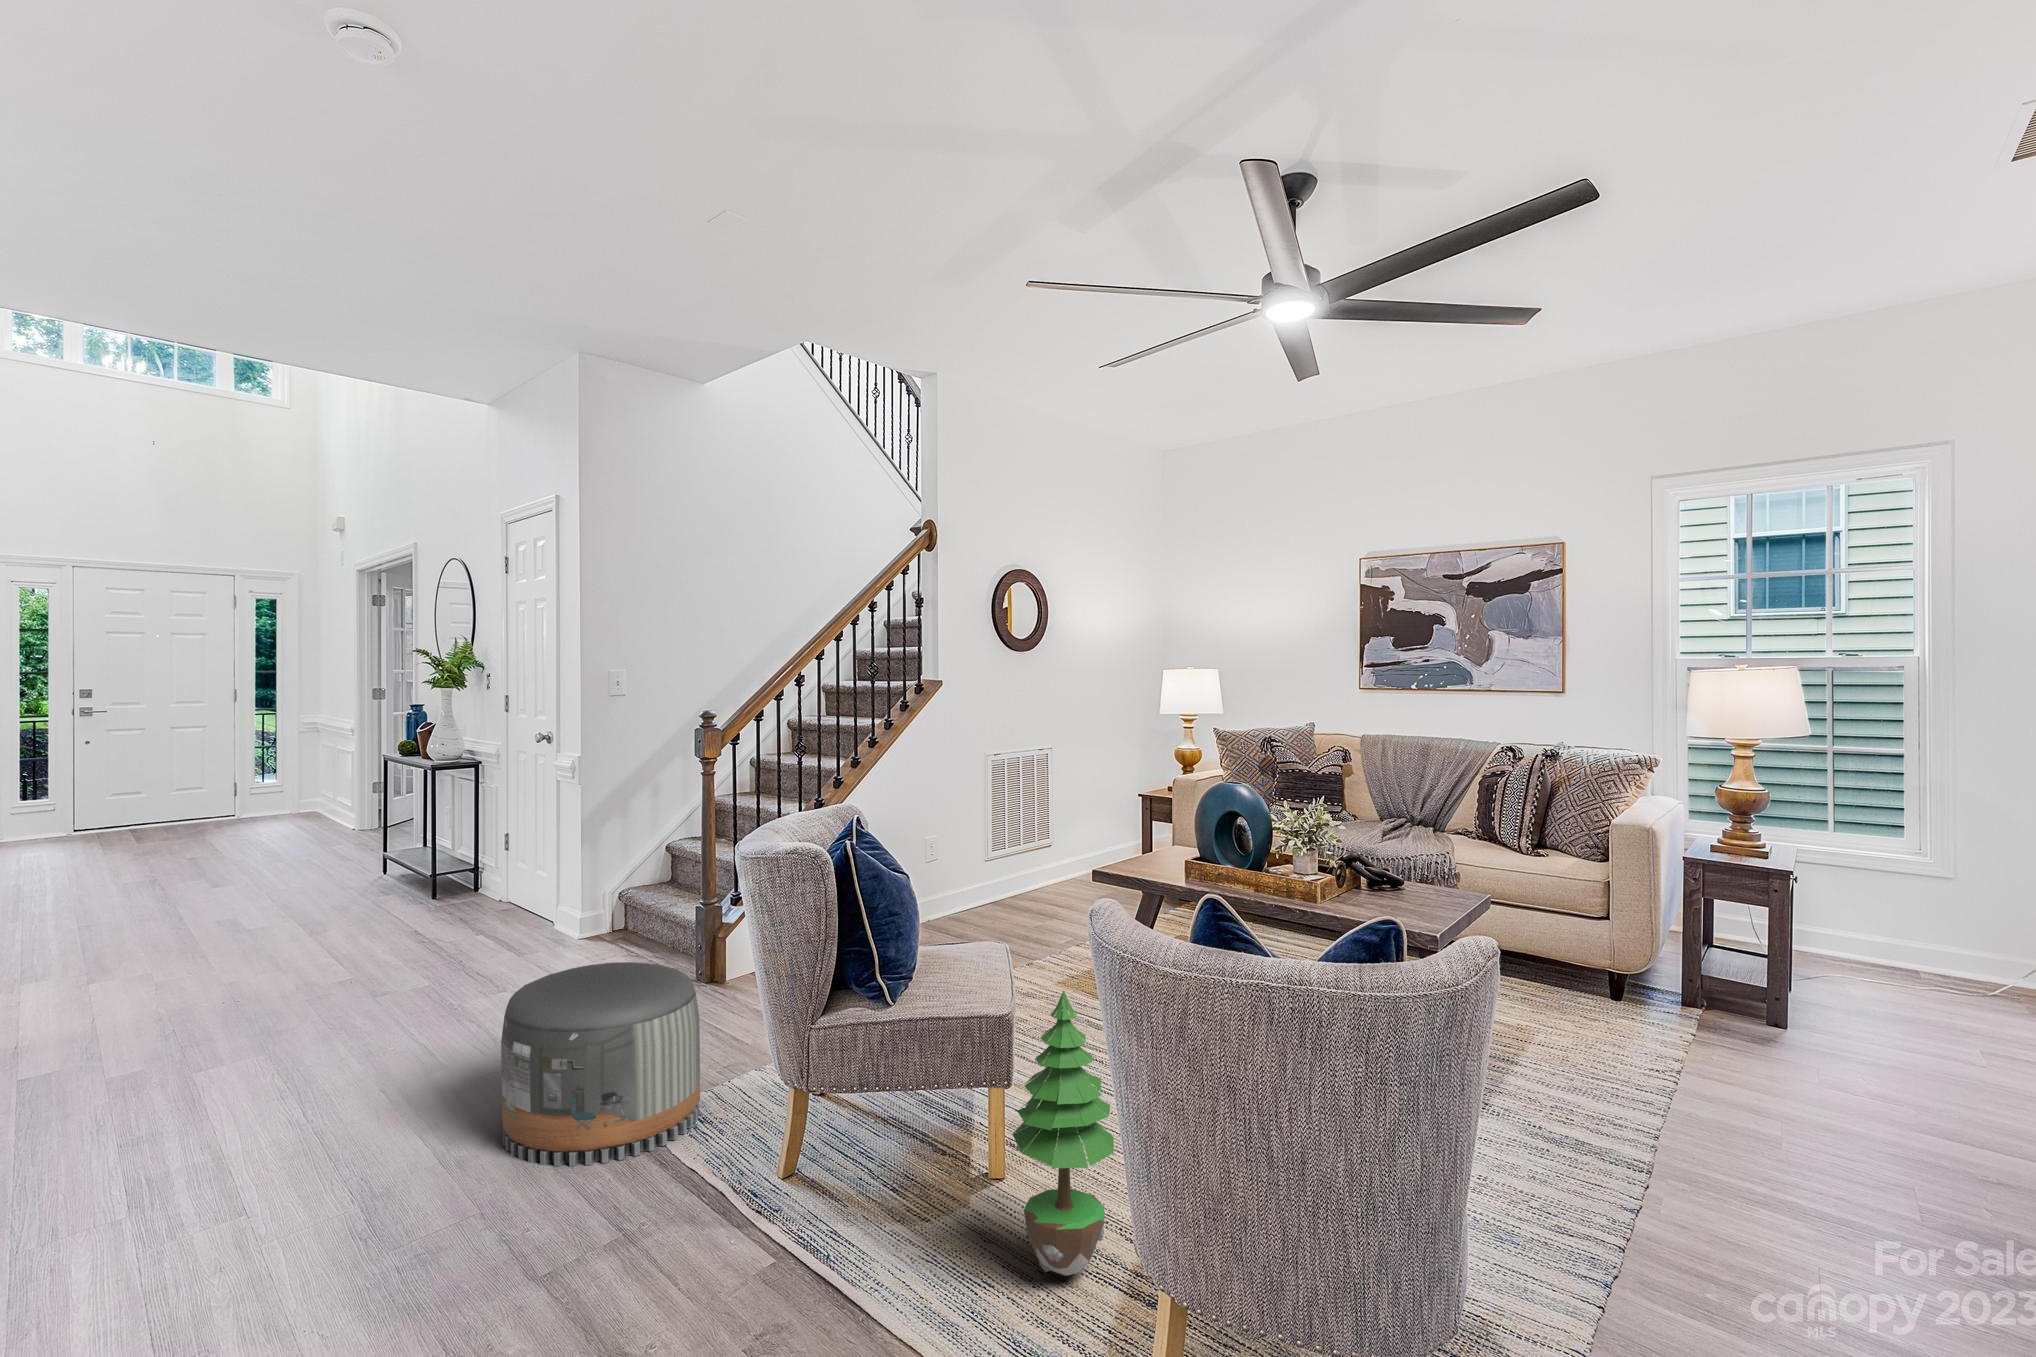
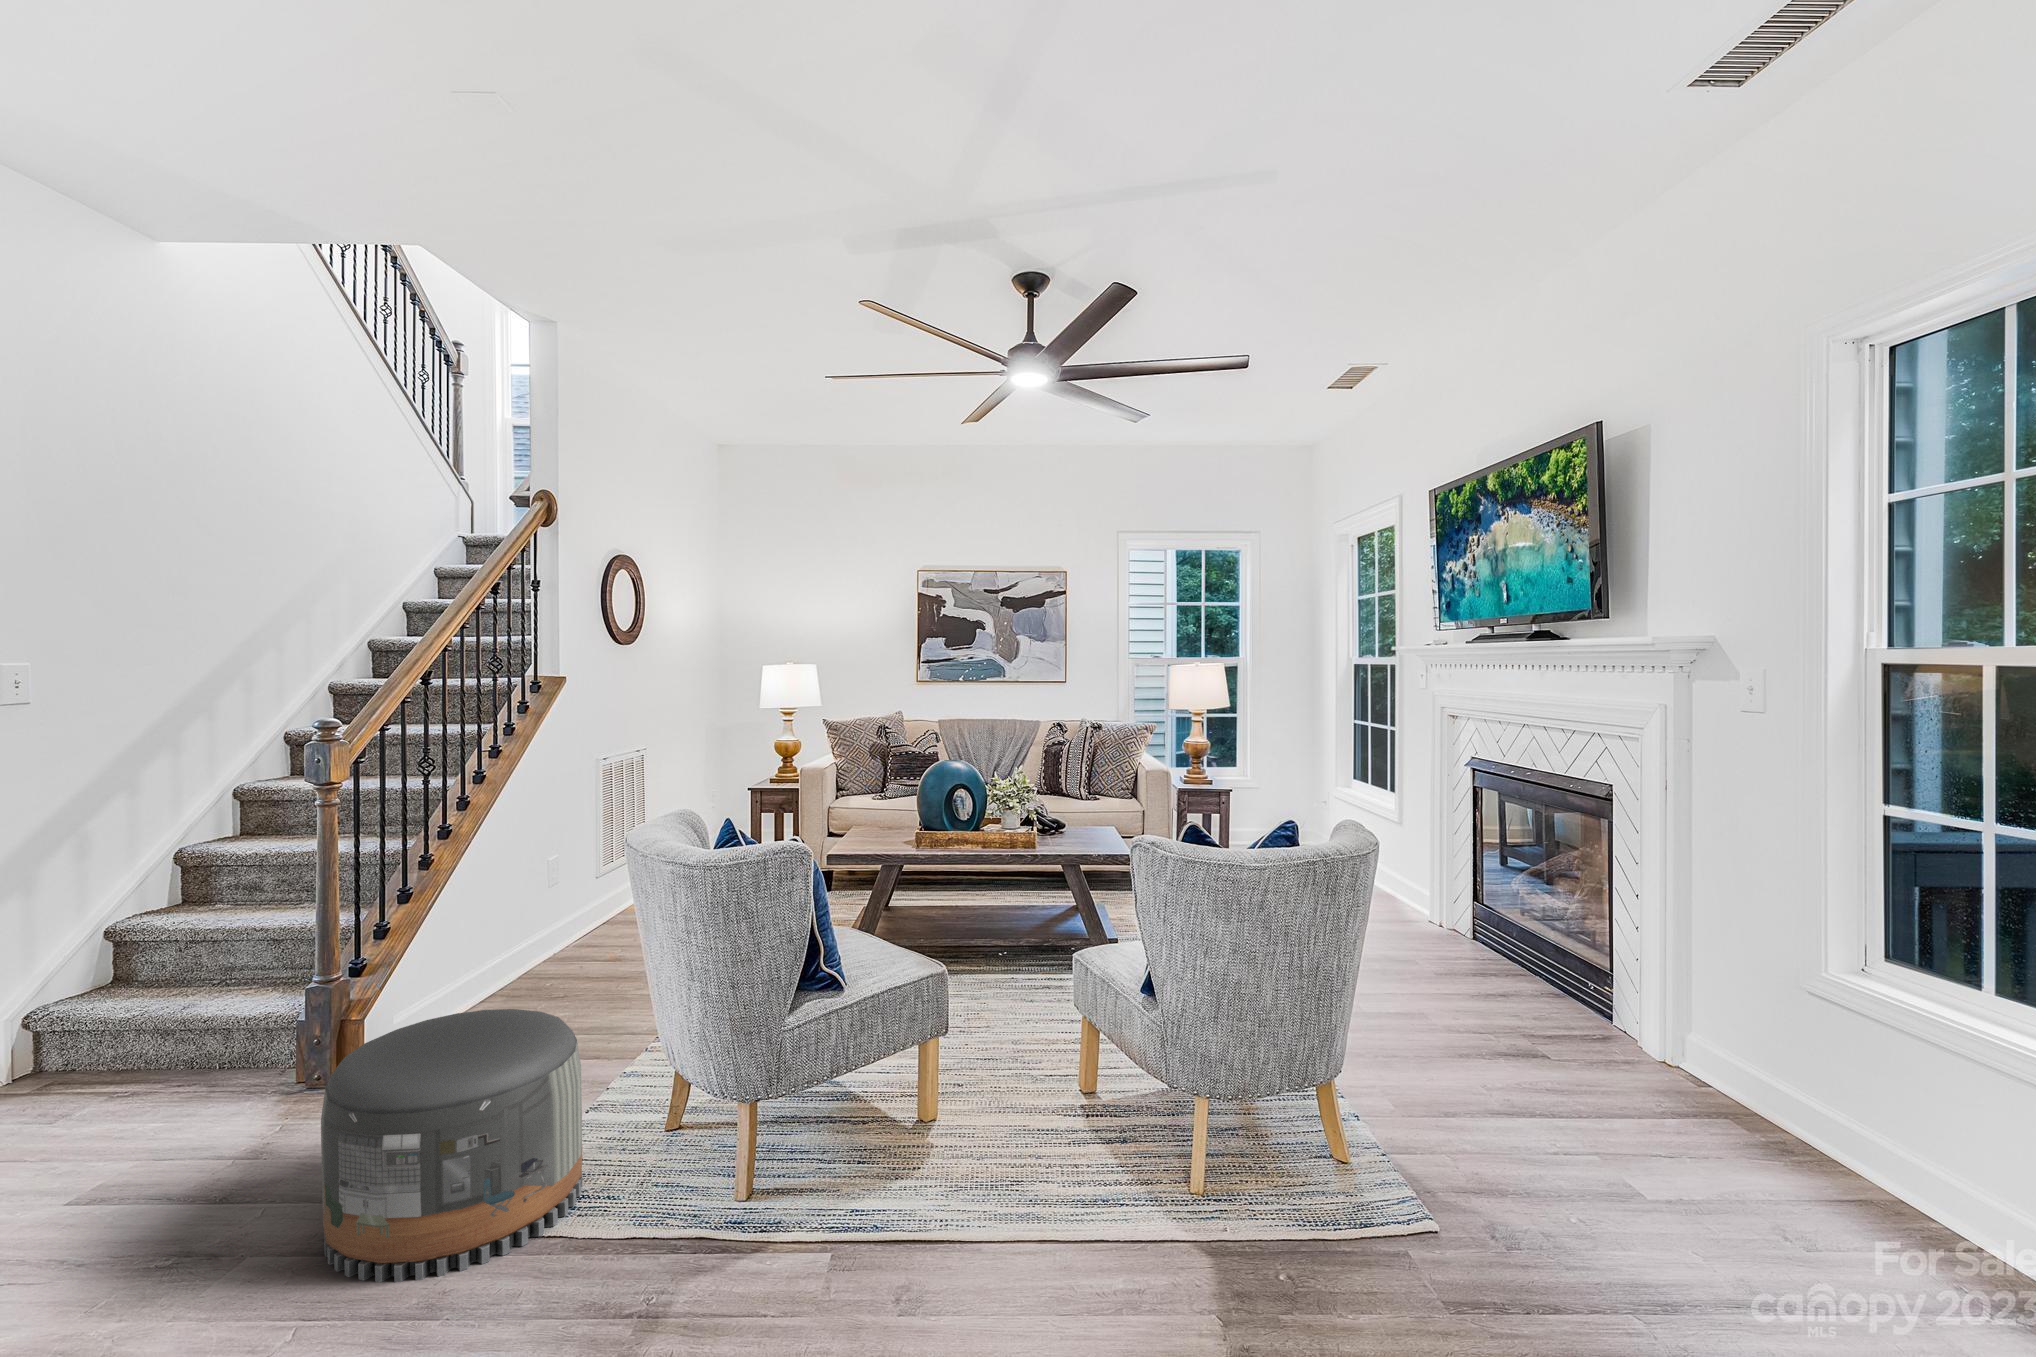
potted tree: present [1013,991,1114,1276] -> none [1037,926,1124,1170]

